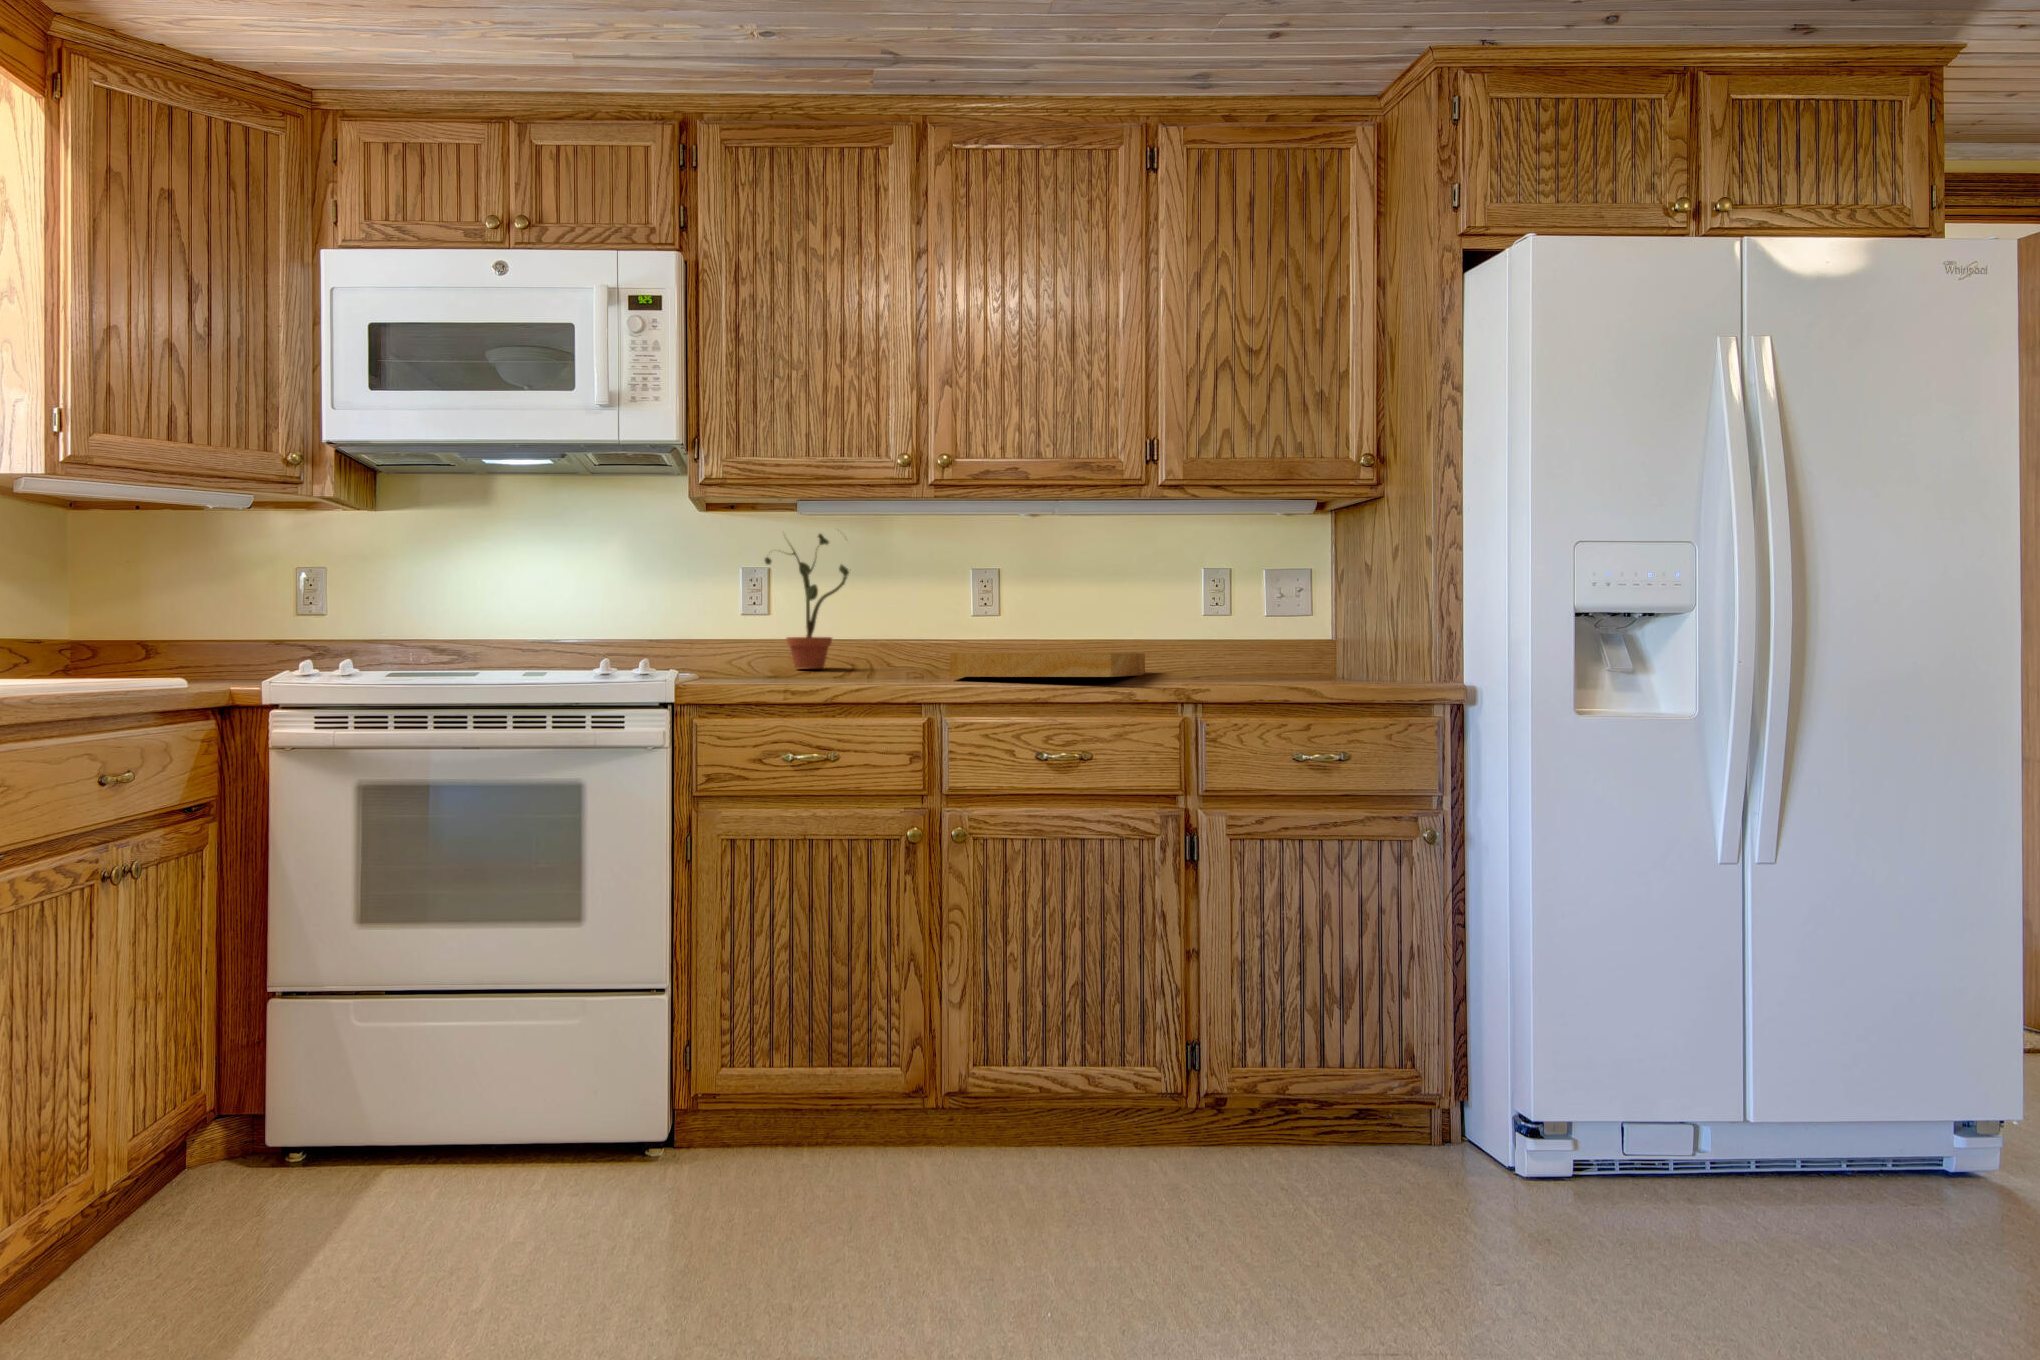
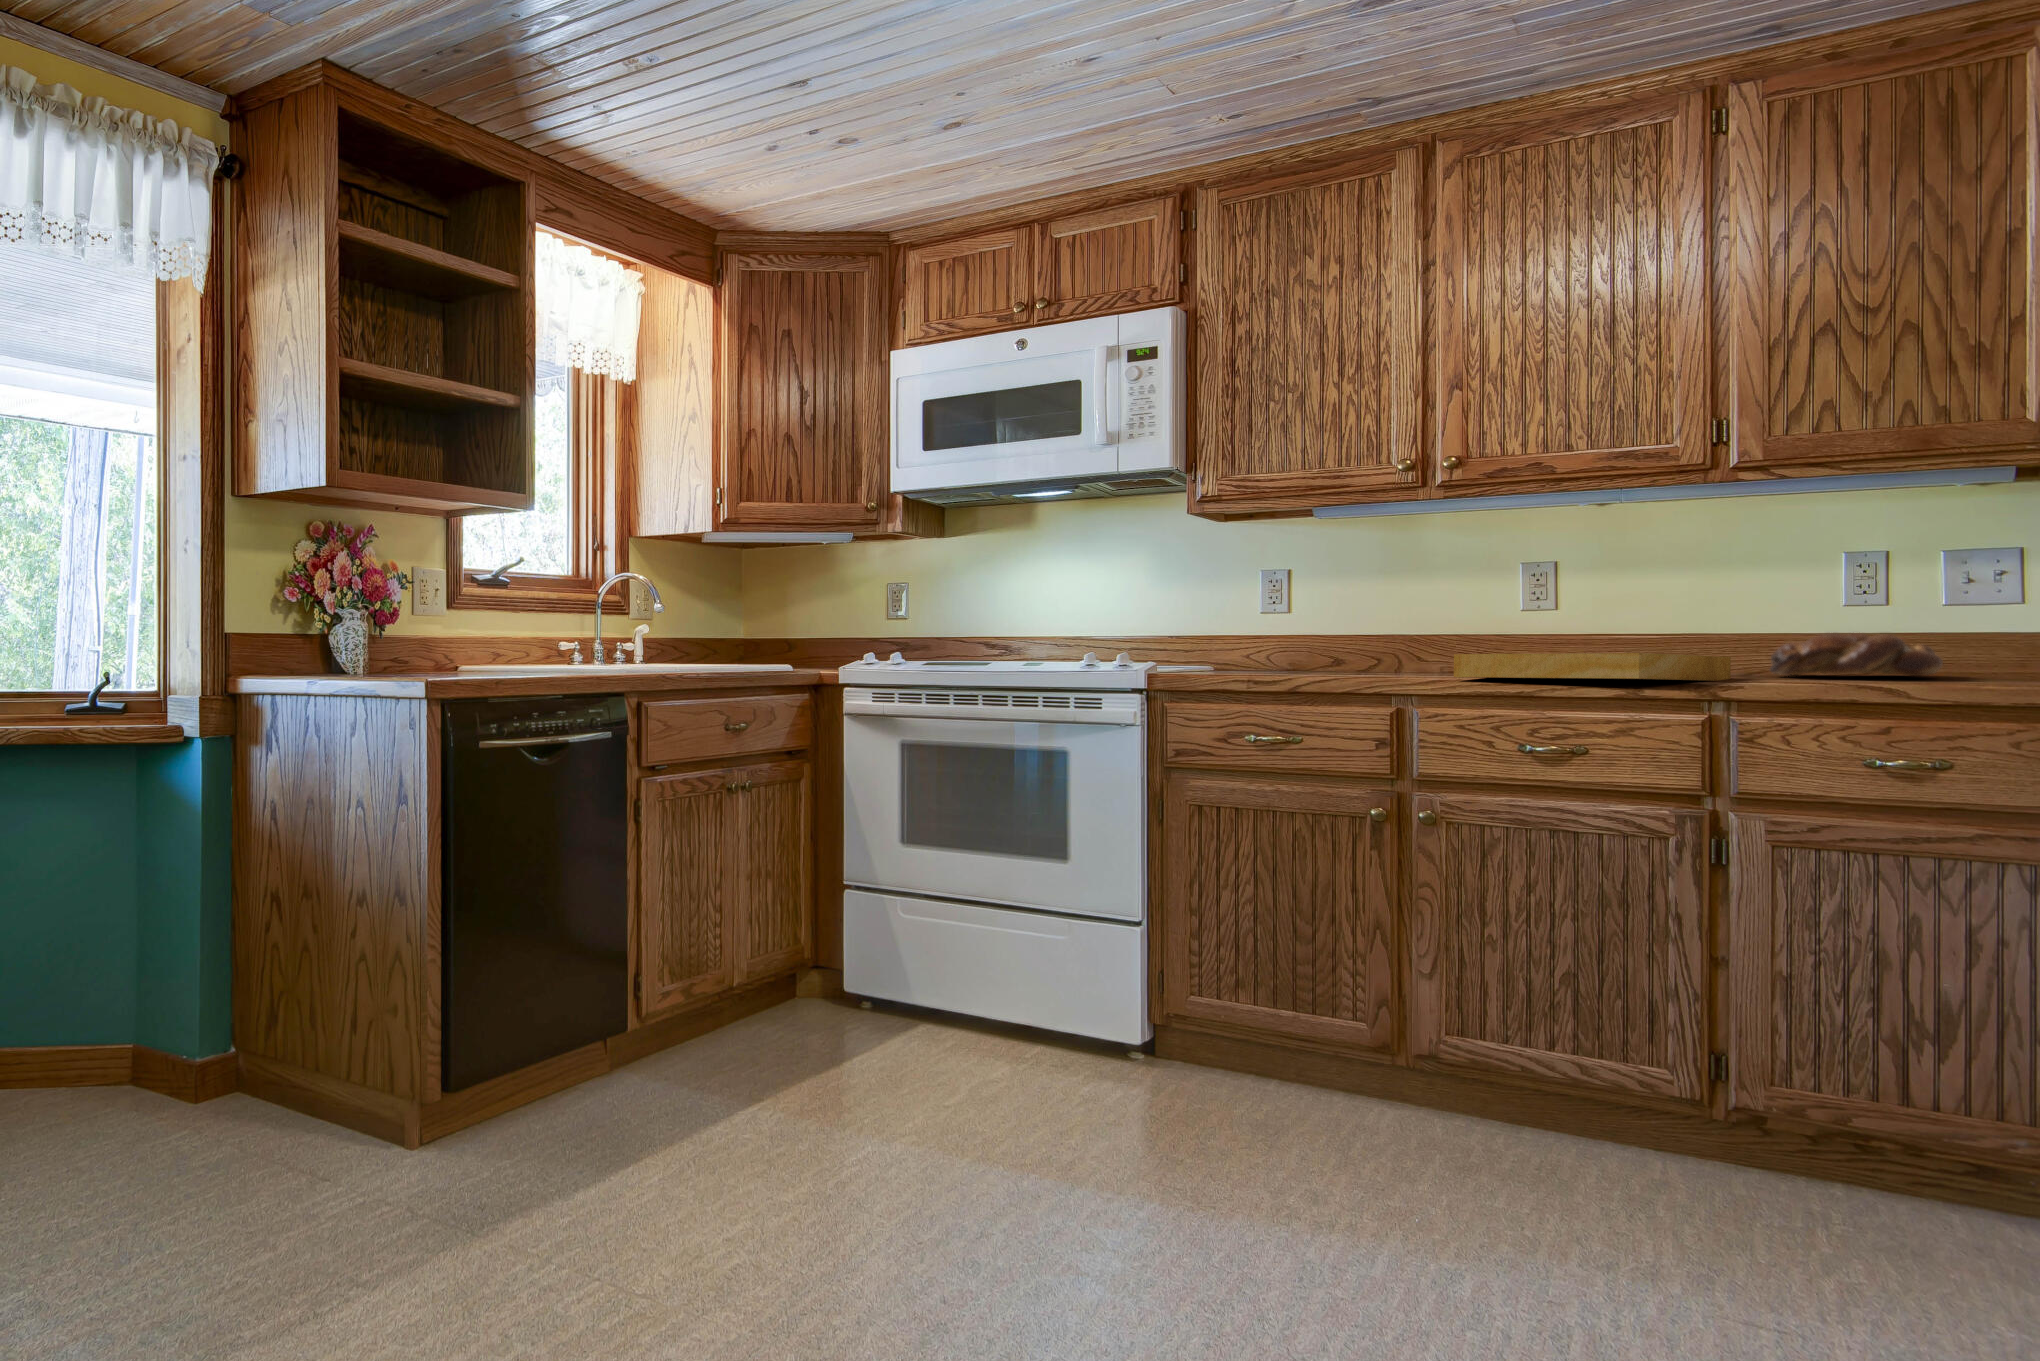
potted plant: present [765,530,849,668] -> none [1274,531,1412,670]
bread loaf: none [1162,631,1274,669] -> present [1770,633,1943,676]

